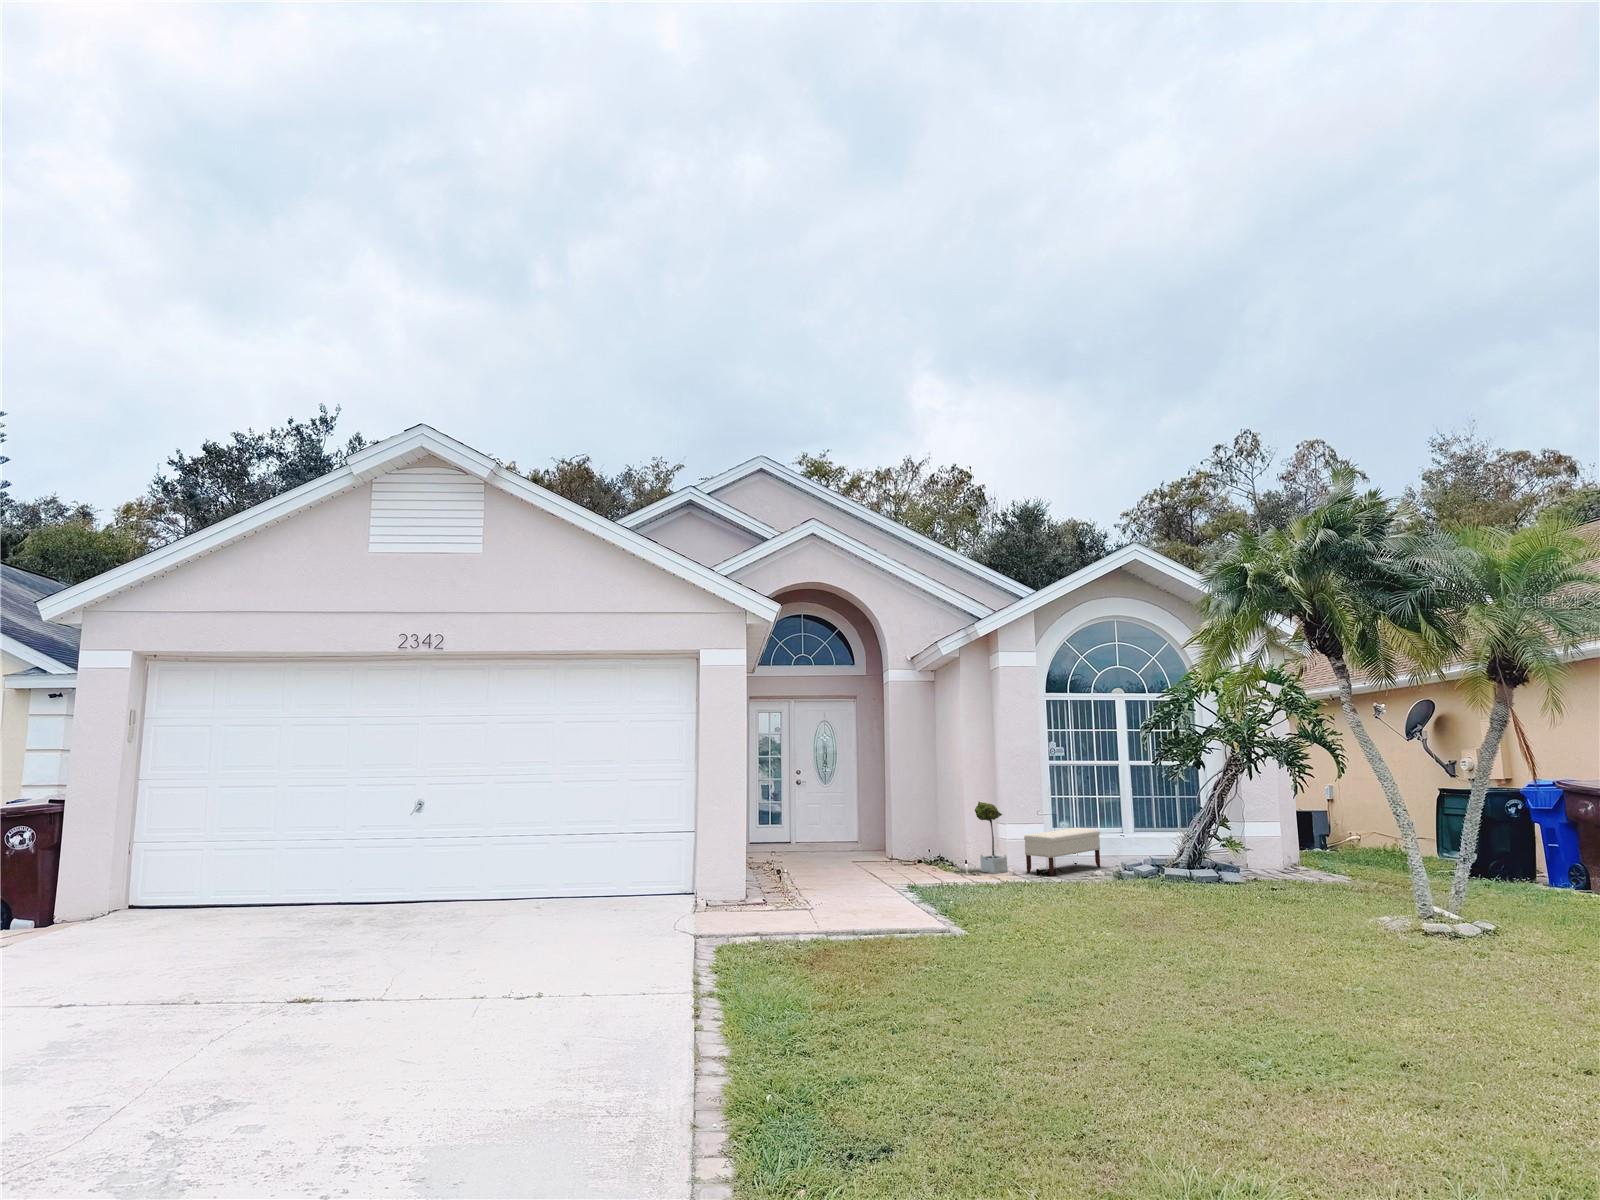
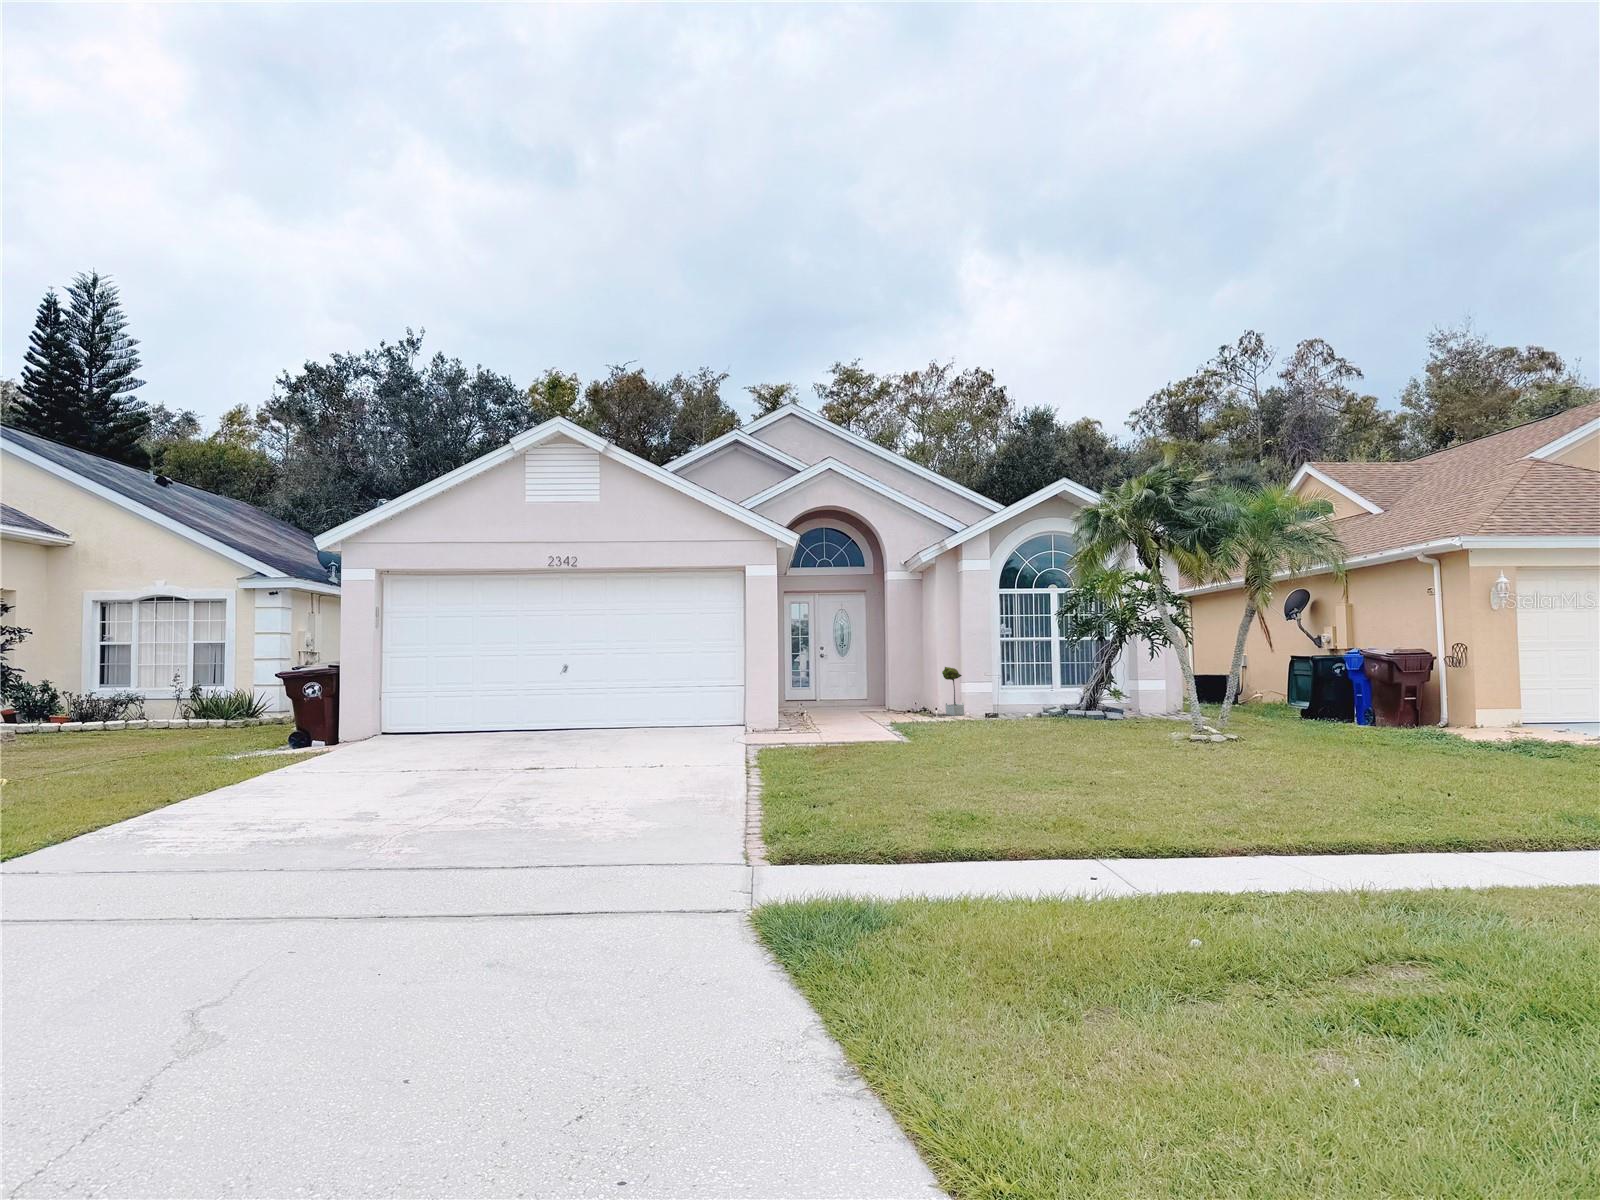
bench: present [1024,828,1100,876] -> none [976,685,1032,717]

